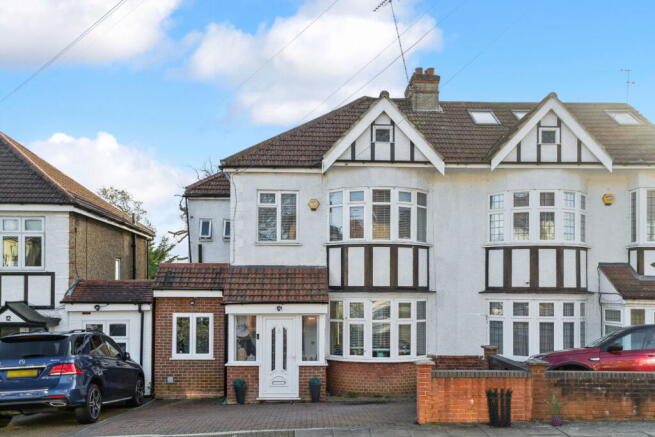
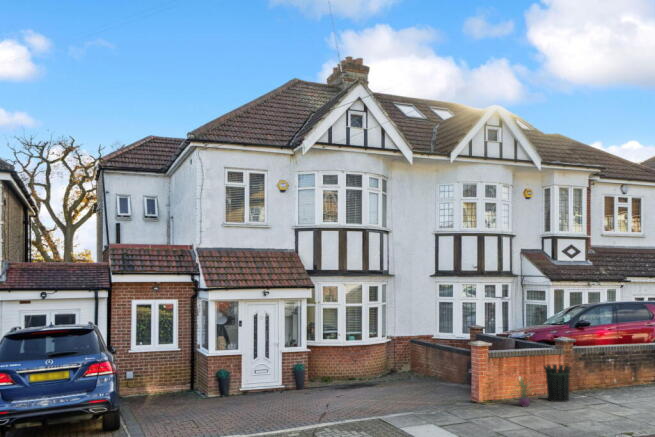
decorative plant: present [551,396,562,426] -> present [517,377,531,407]

